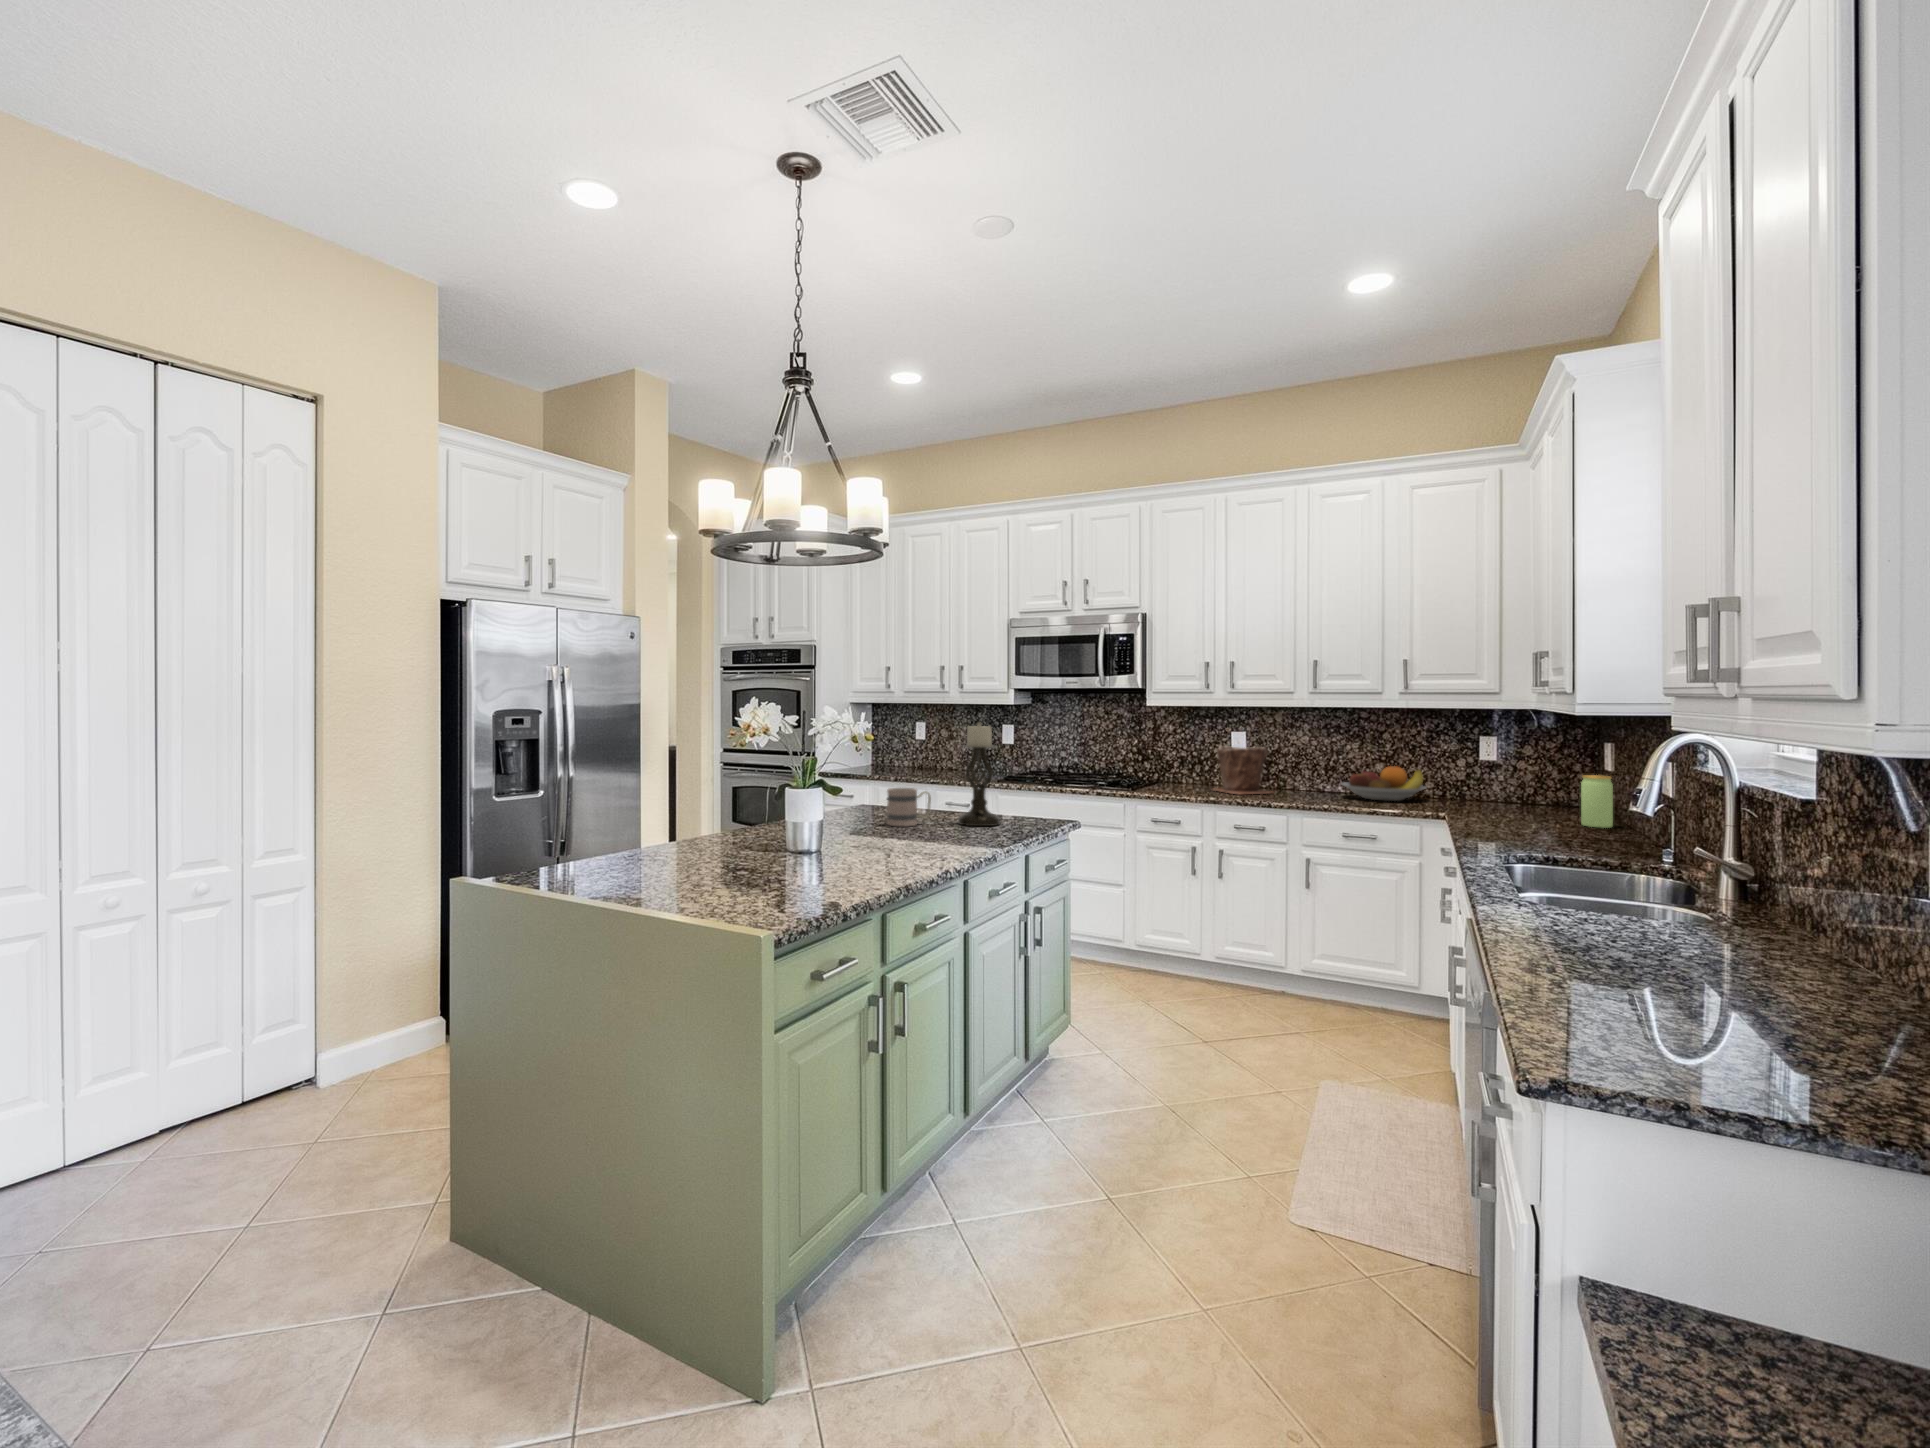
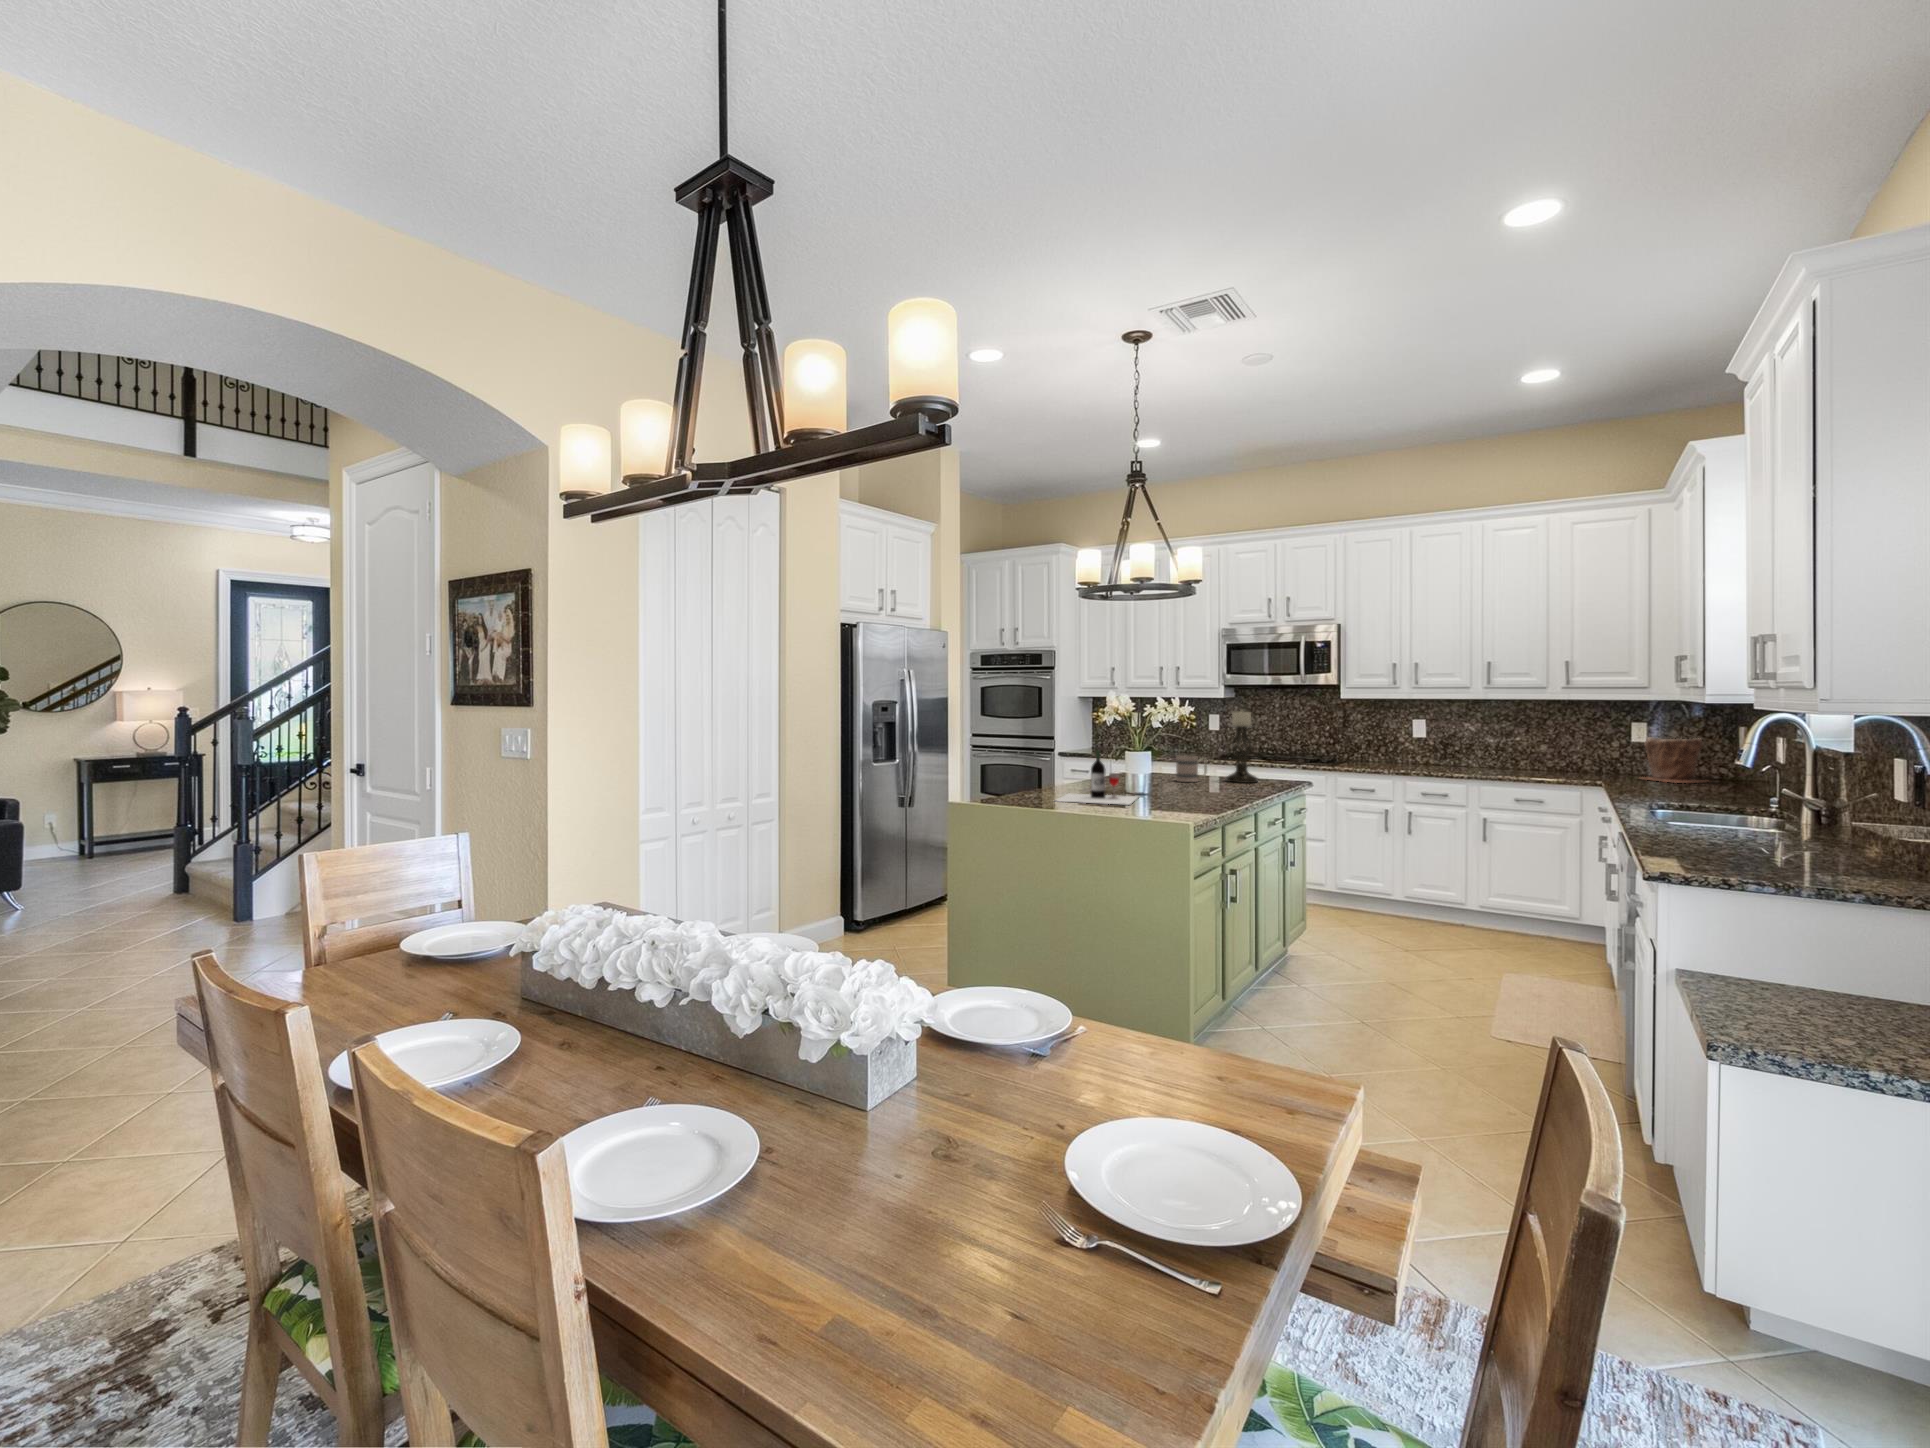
plant pot: present [1214,746,1270,795] -> present [1641,737,1705,783]
fruit bowl: present [1342,766,1426,801] -> none [1511,746,1585,774]
jar: present [1581,775,1613,828] -> none [1714,750,1740,790]
wine bottle: none [626,790,785,882] -> present [1056,750,1138,805]

